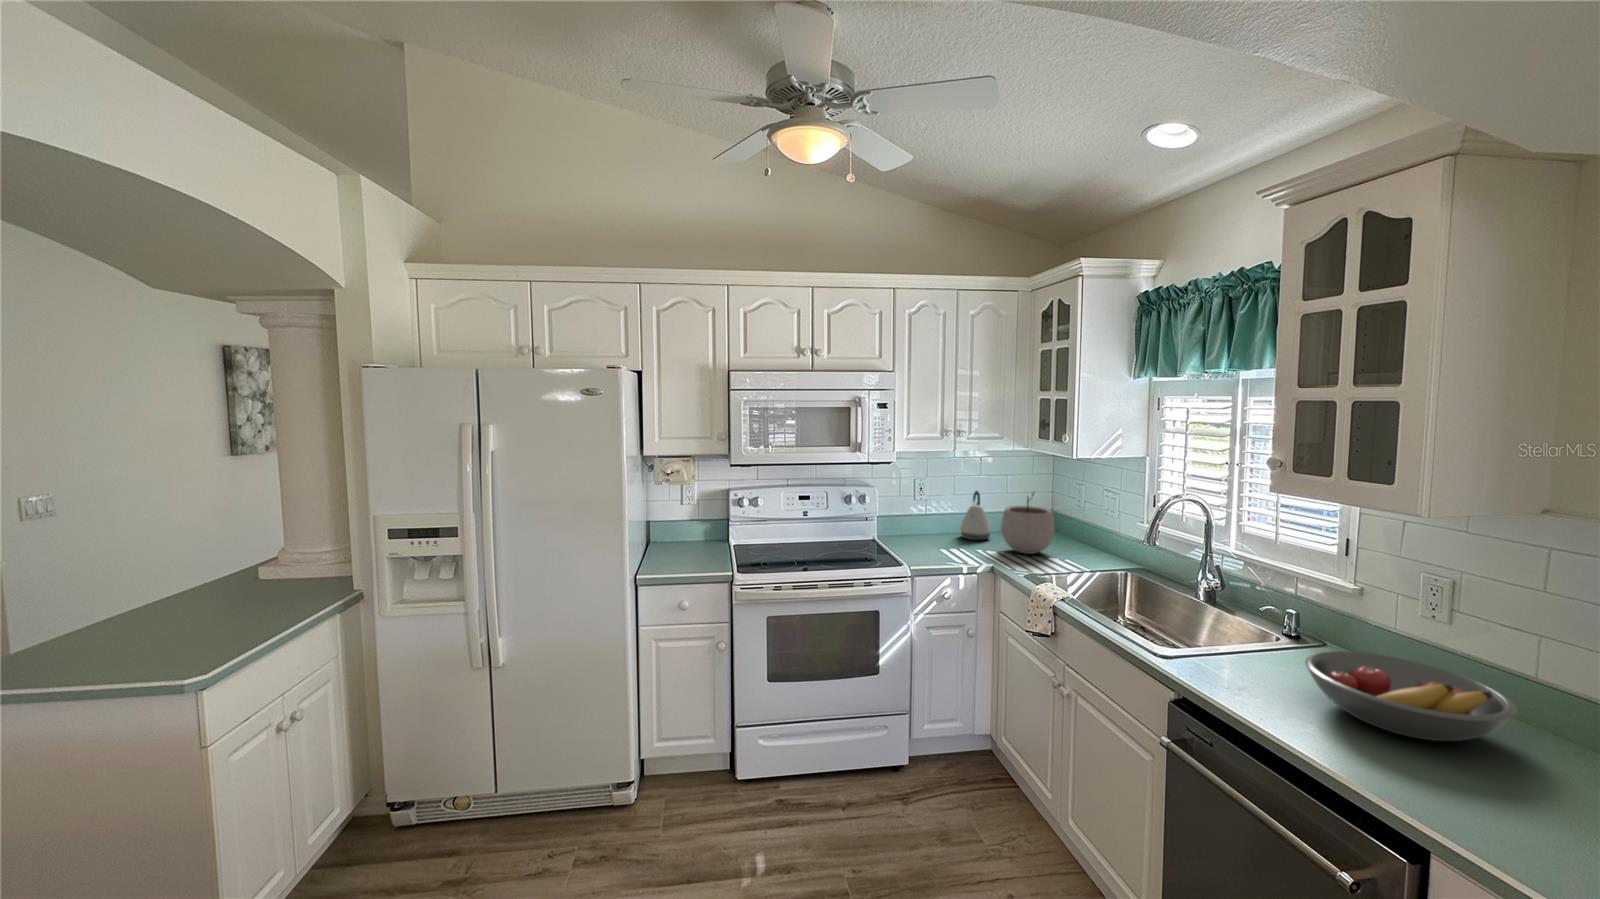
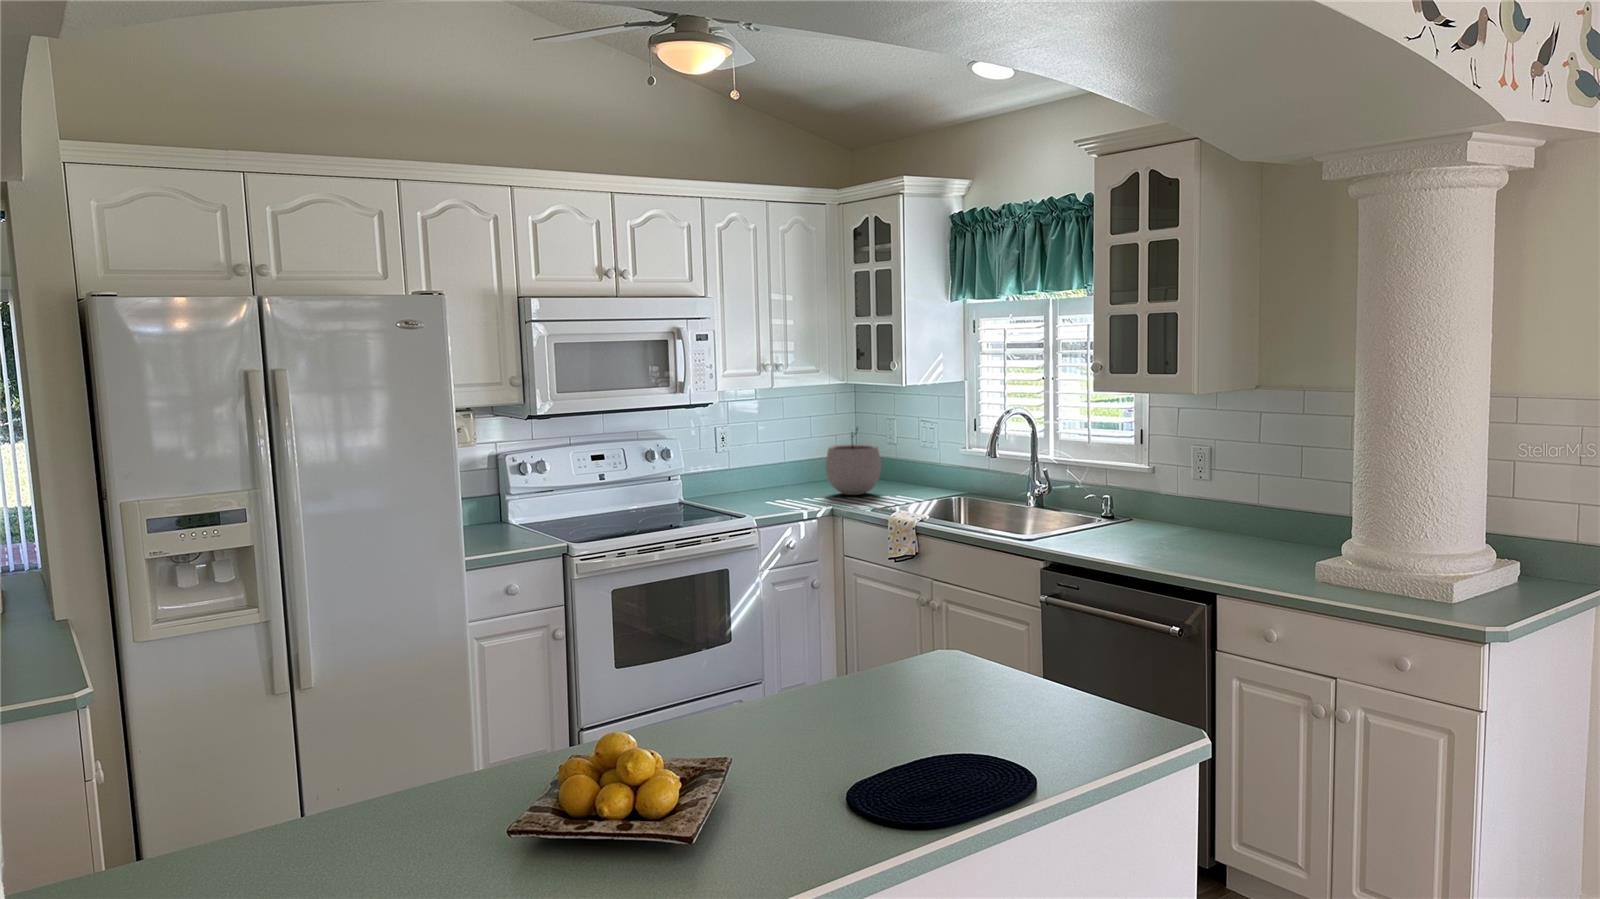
kettle: present [960,491,991,540] -> none [770,434,806,491]
fruit bowl: present [1305,651,1517,741] -> none [1132,506,1251,550]

